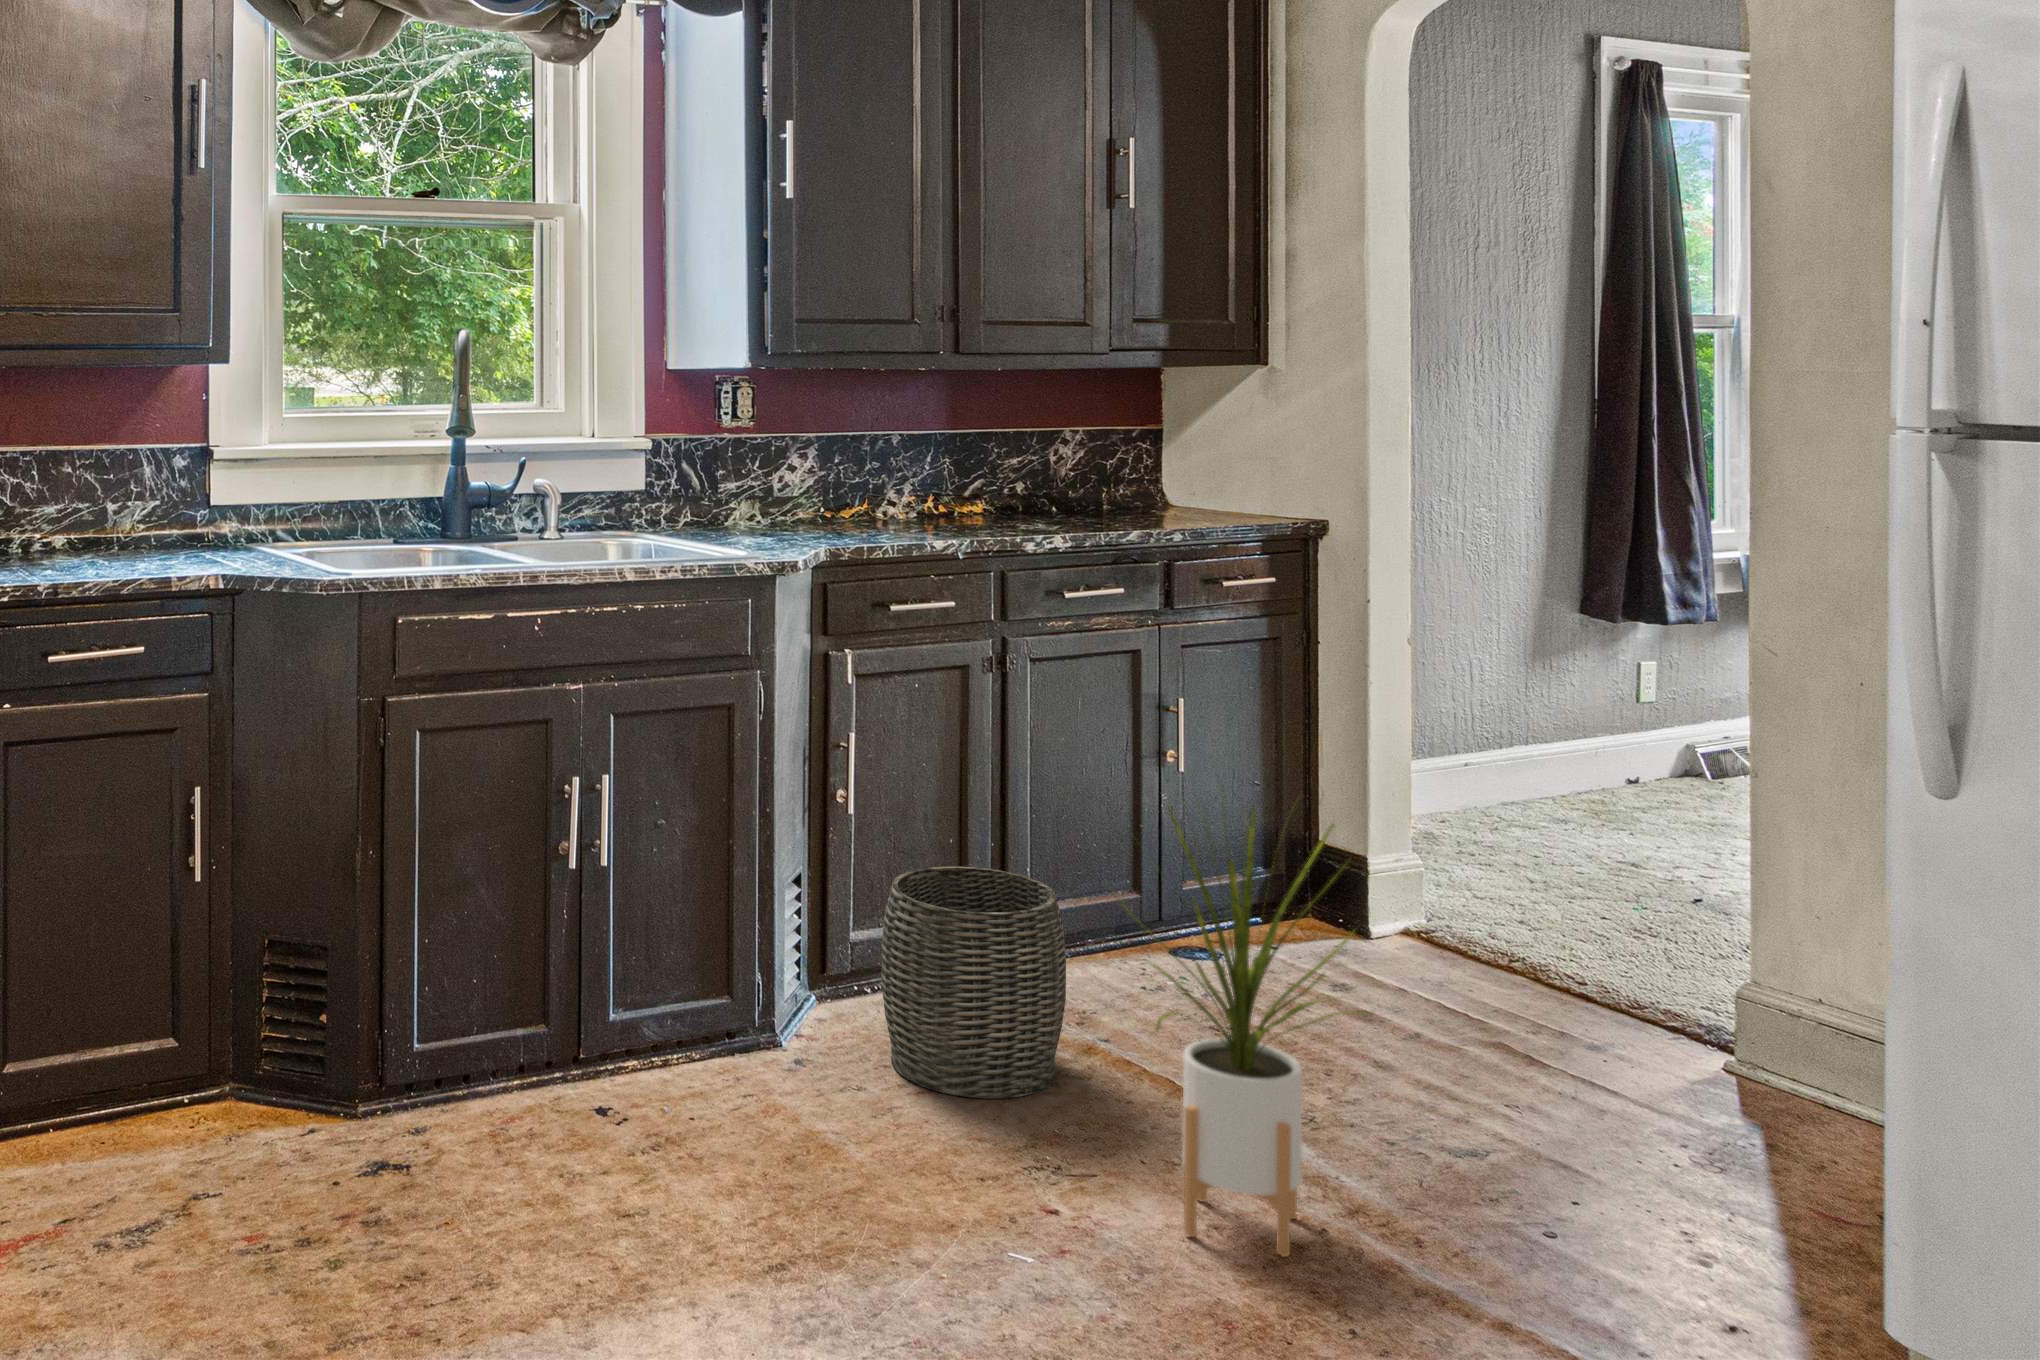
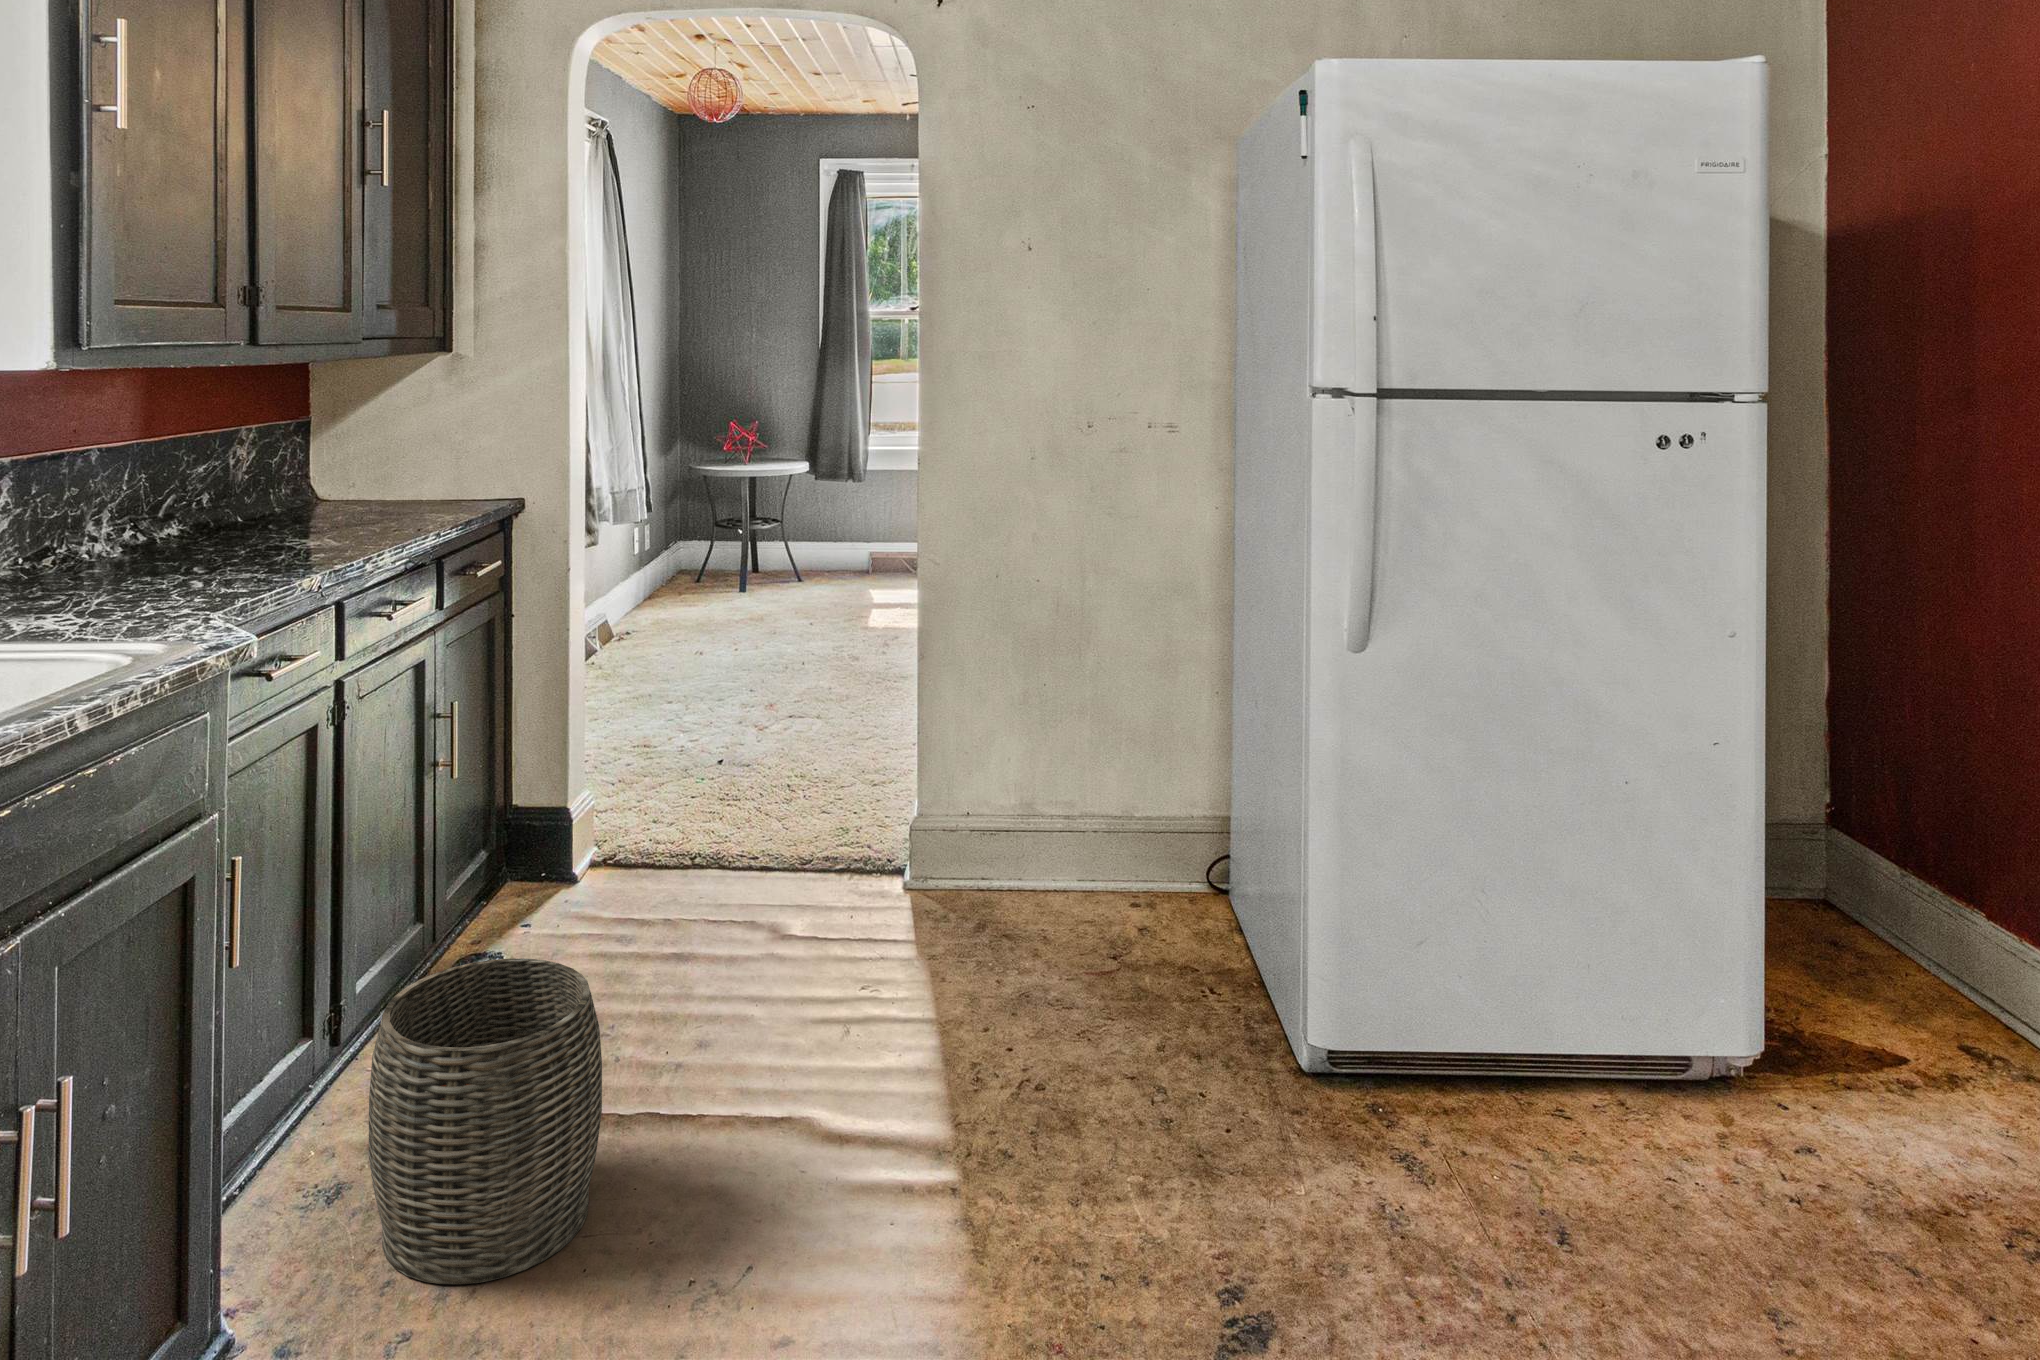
house plant: present [1111,789,1354,1257] -> none [820,771,1063,1275]

